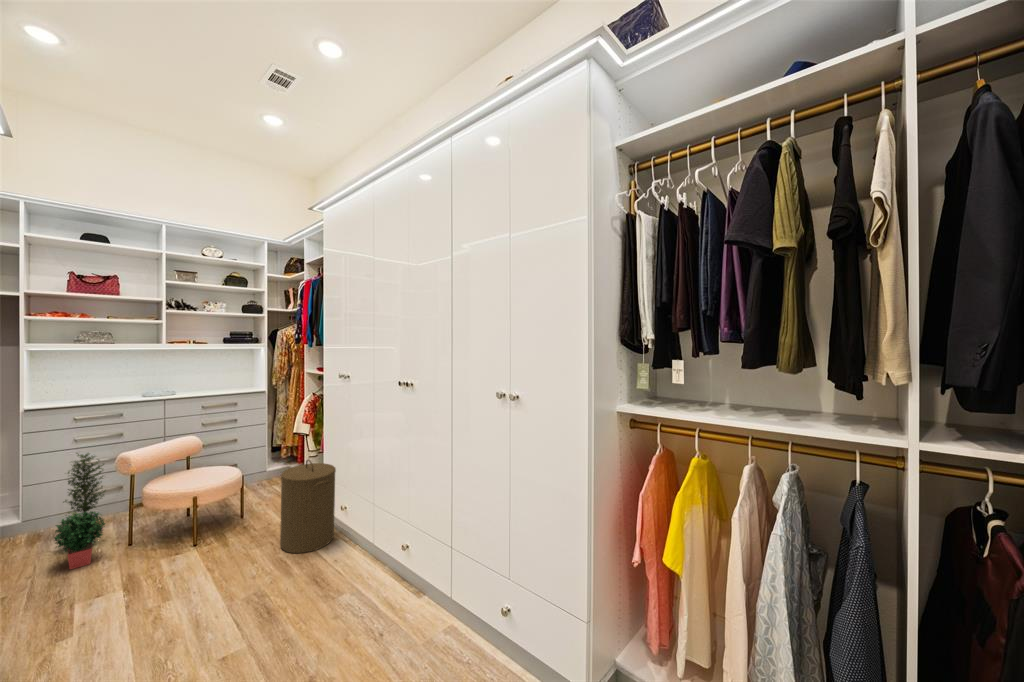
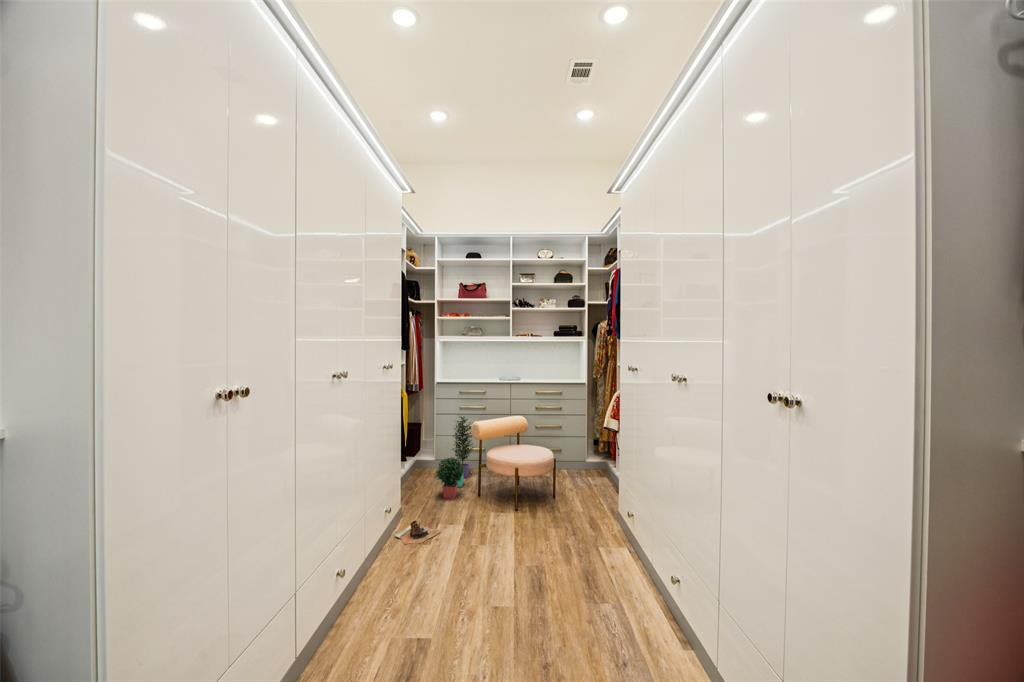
laundry hamper: present [280,460,336,553] -> none [571,449,625,551]
boots: none [9,606,97,647] -> present [395,521,441,544]

